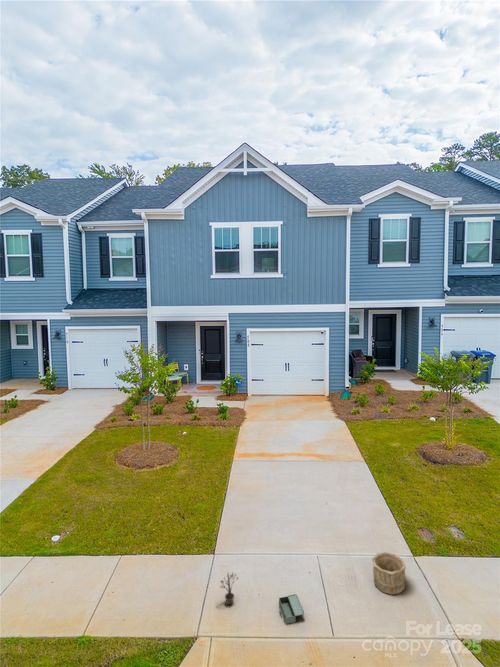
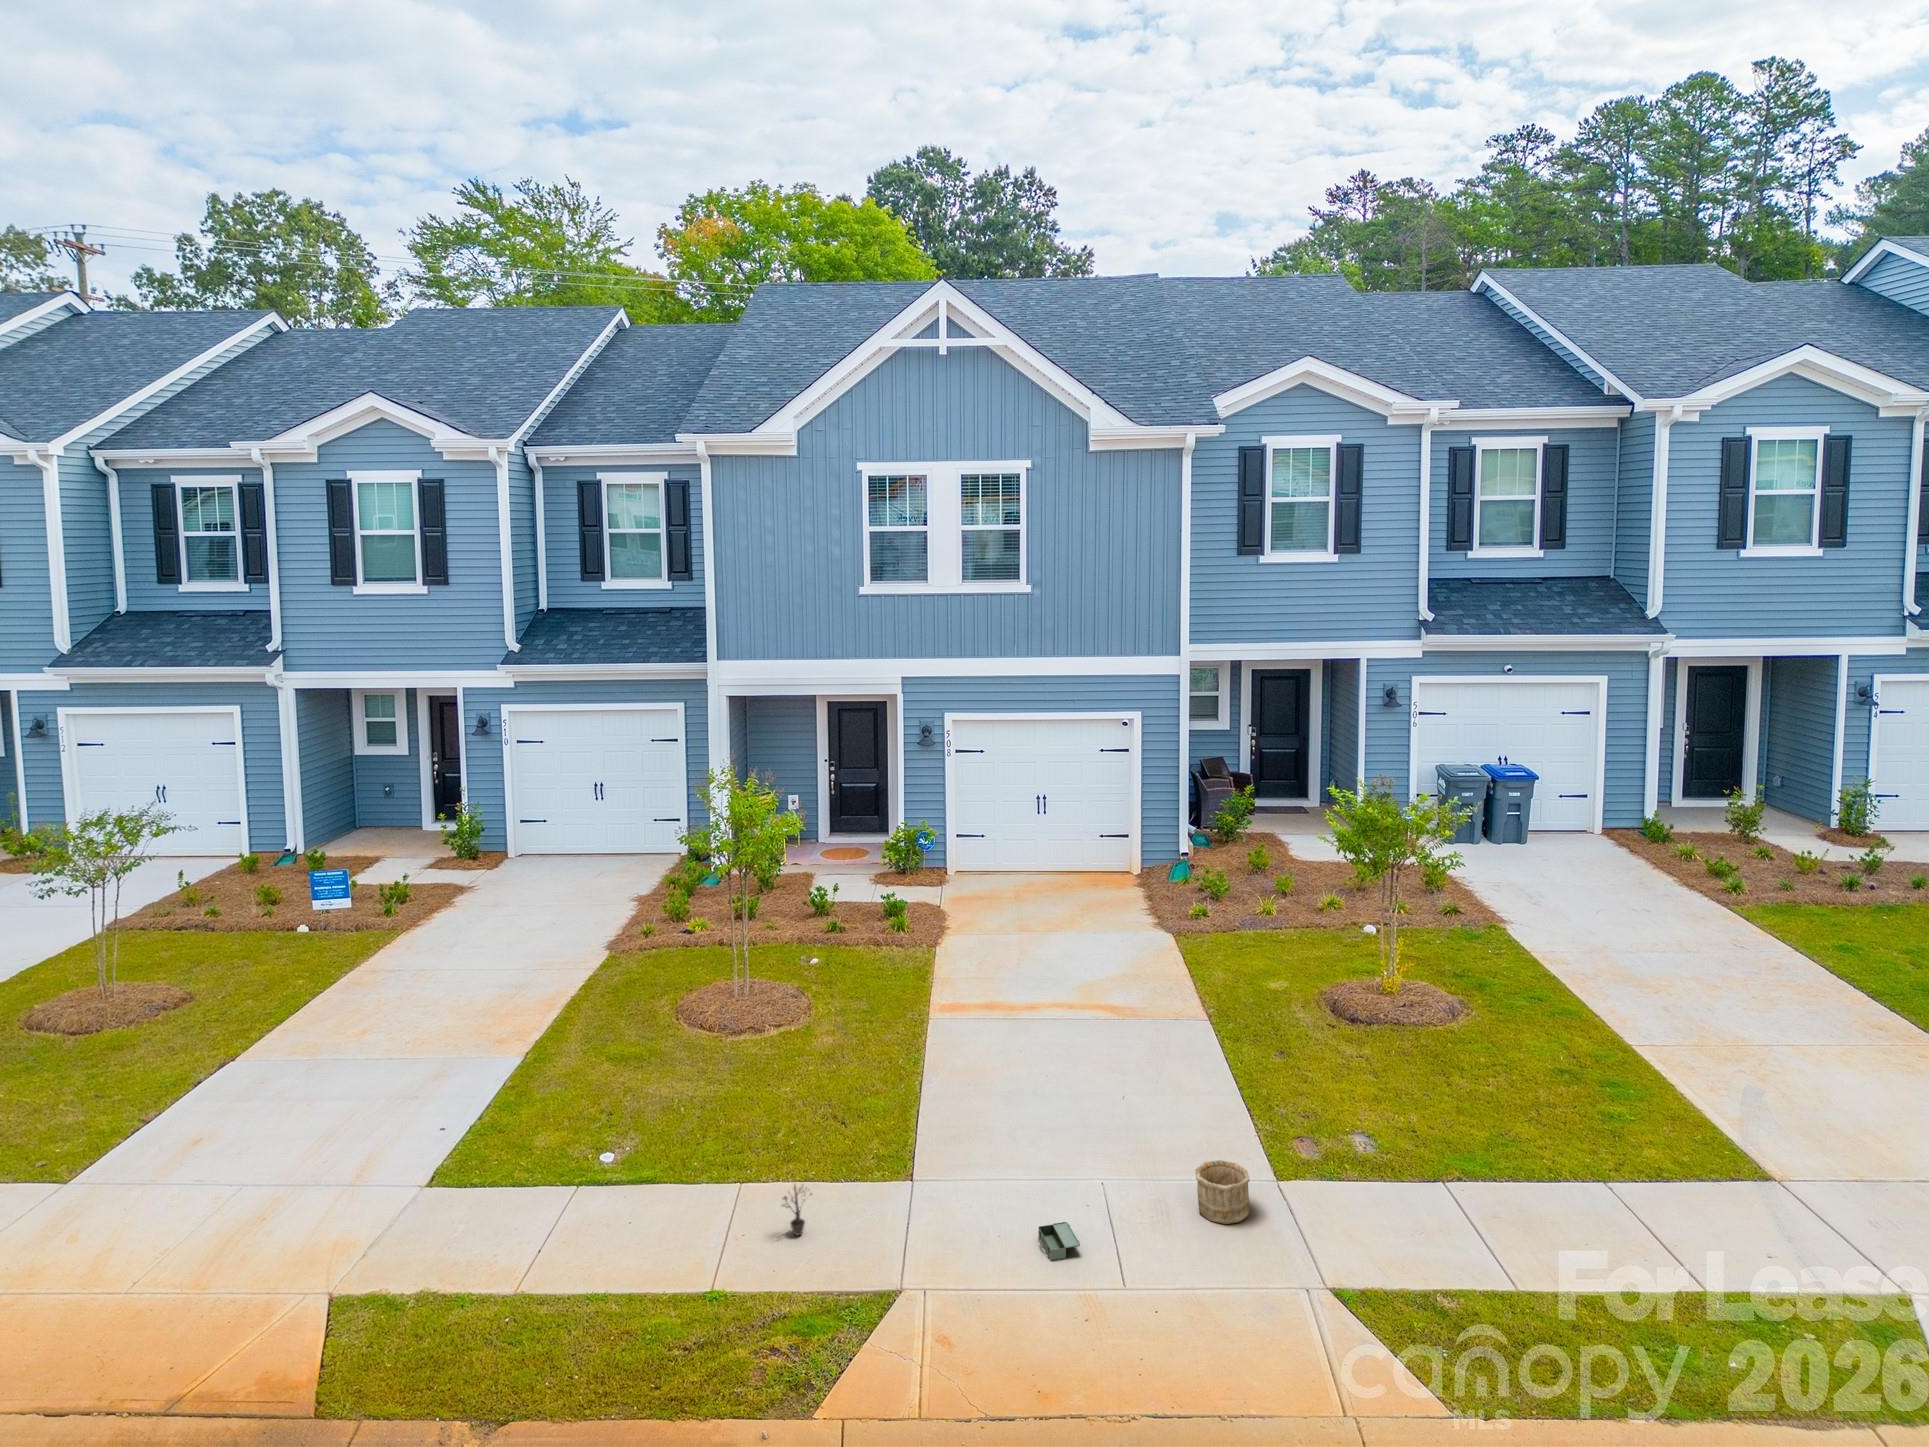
decorative plant: present [220,574,238,605] -> present [779,1186,805,1238]

